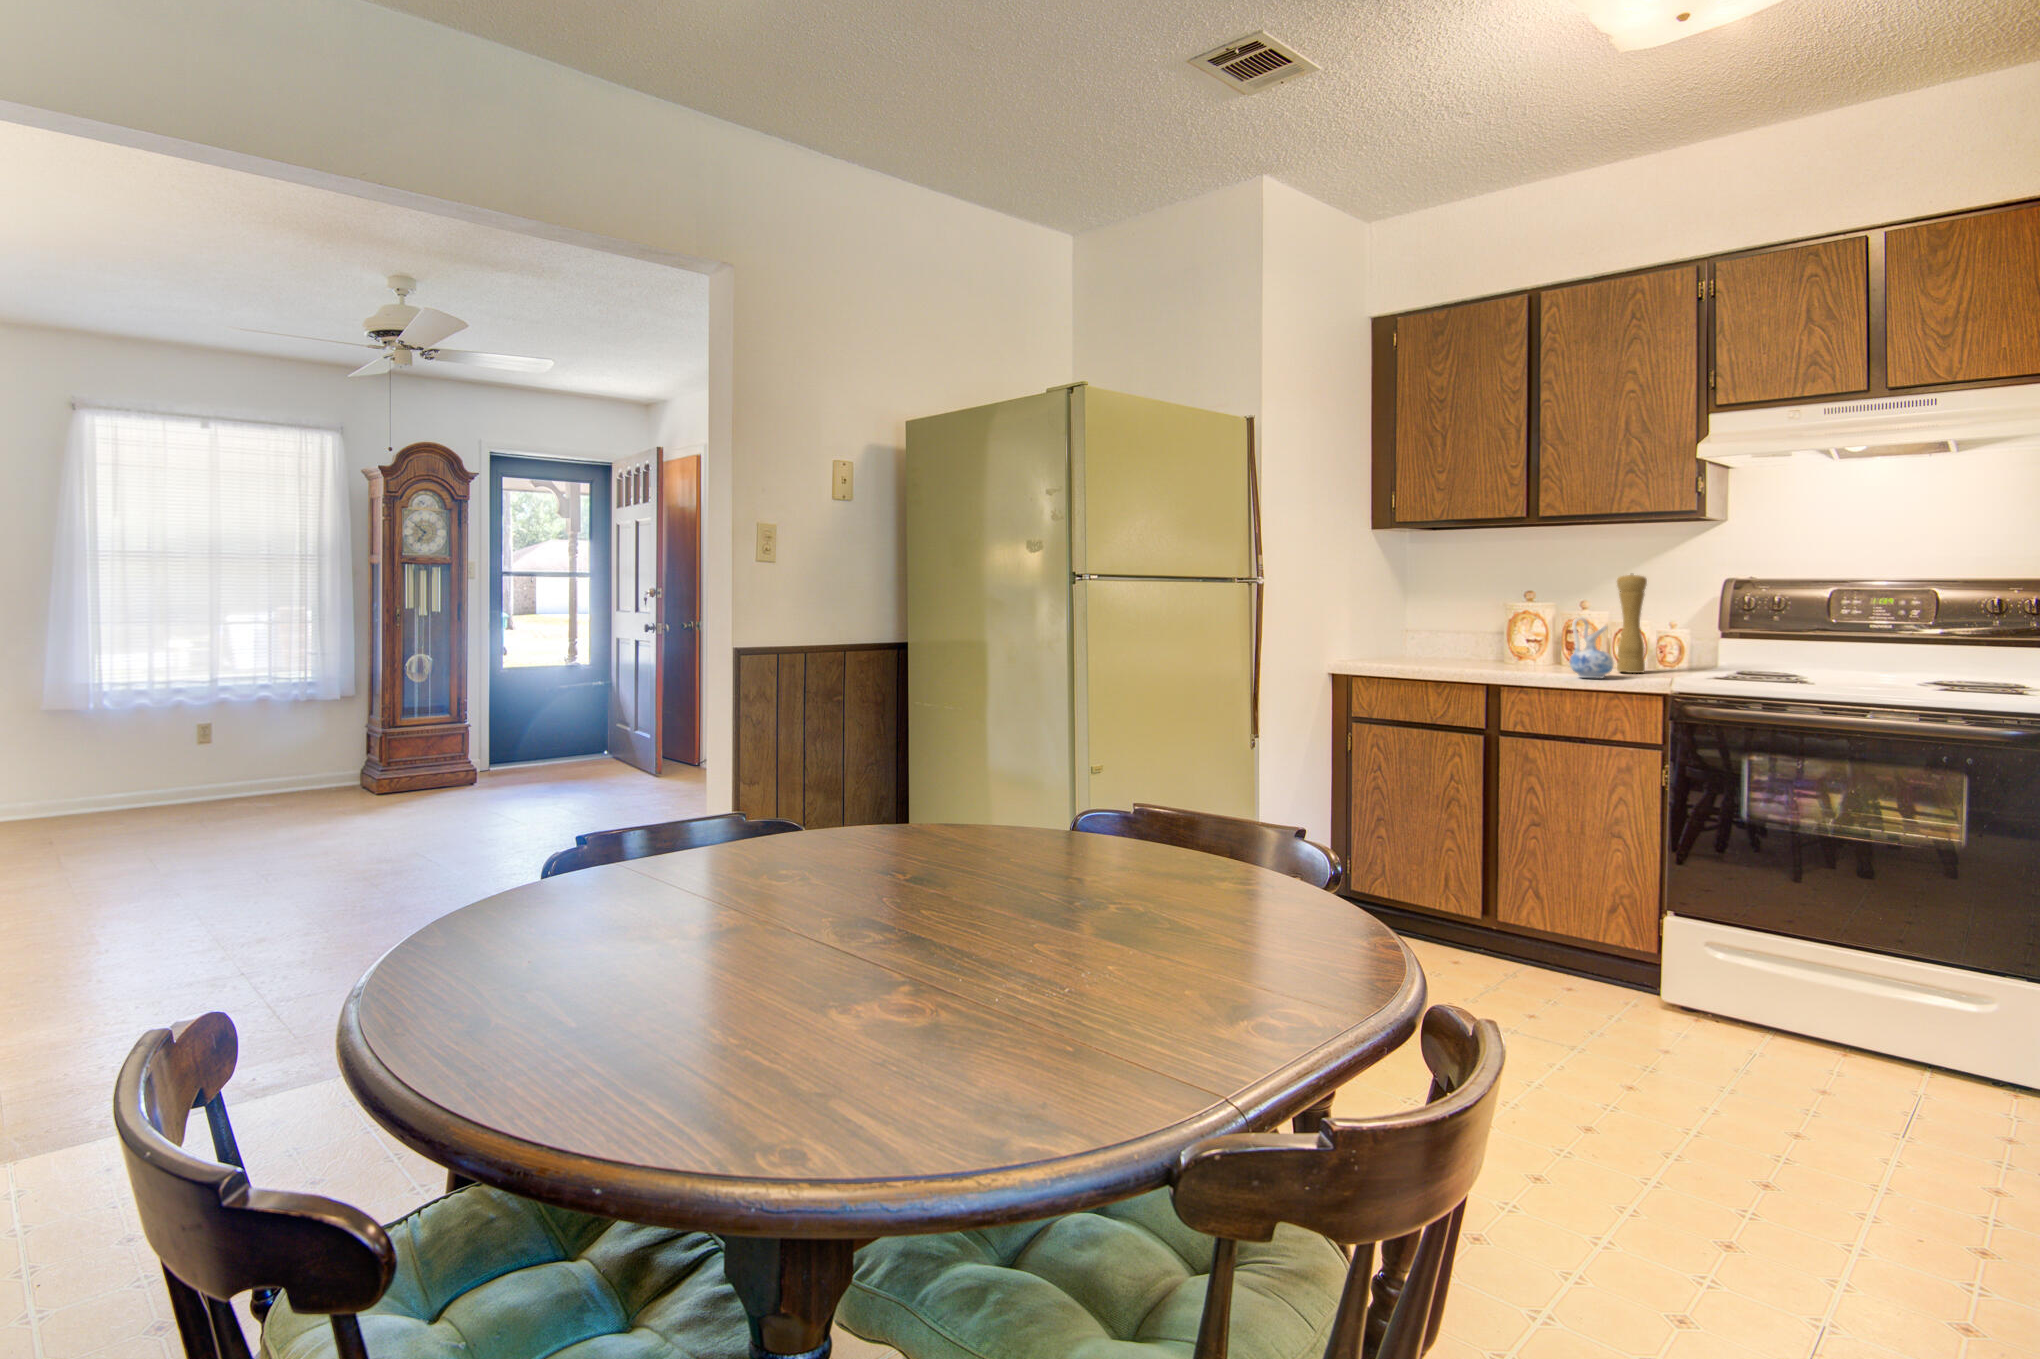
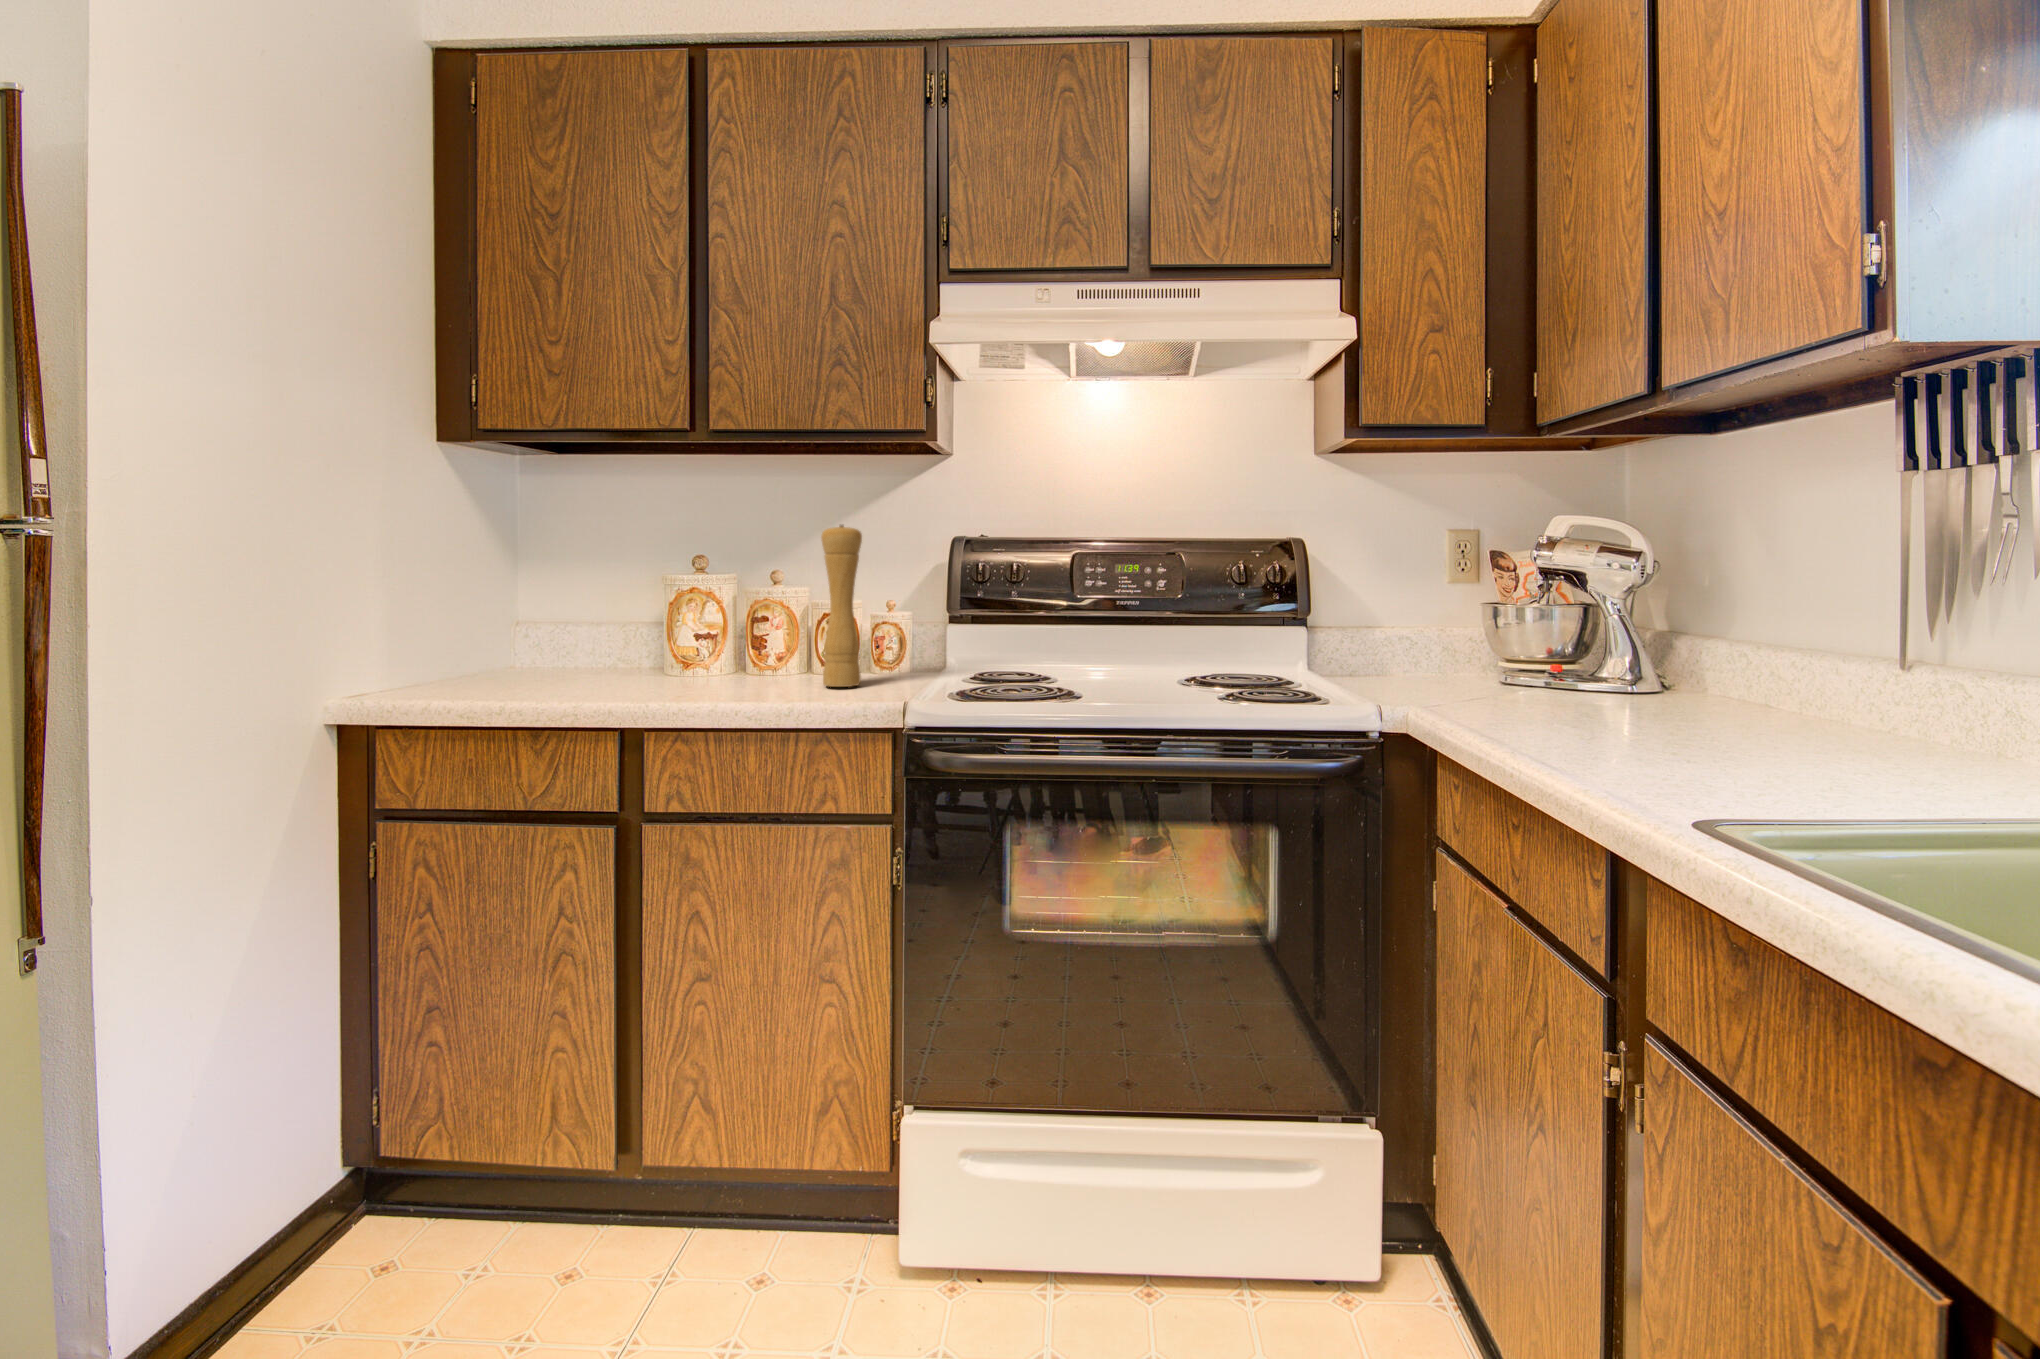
ceramic pitcher: present [1570,617,1613,678] -> none [755,599,820,705]

